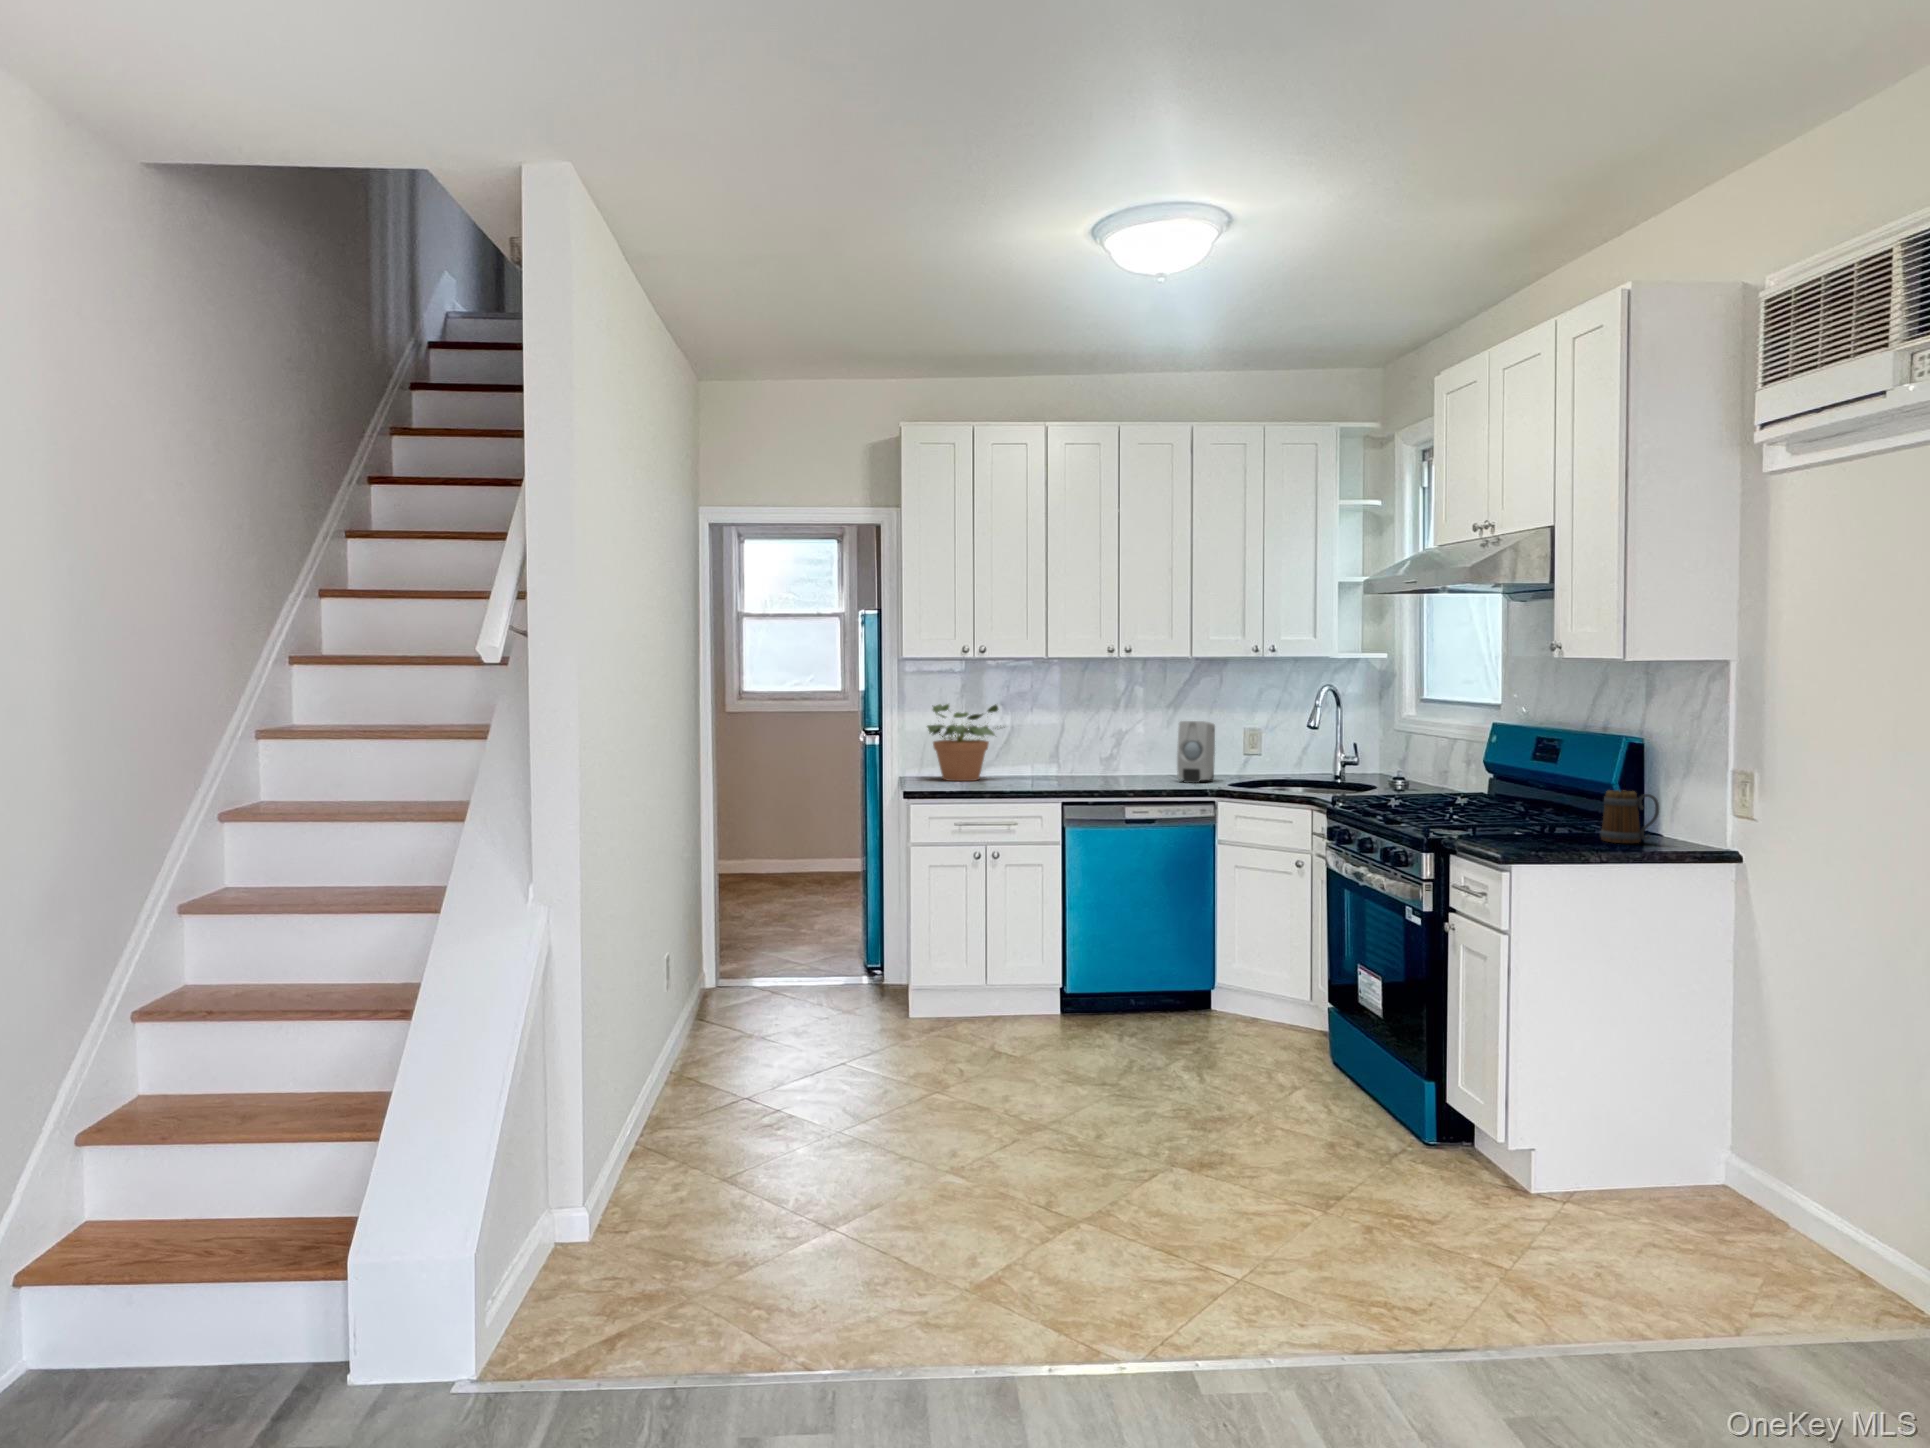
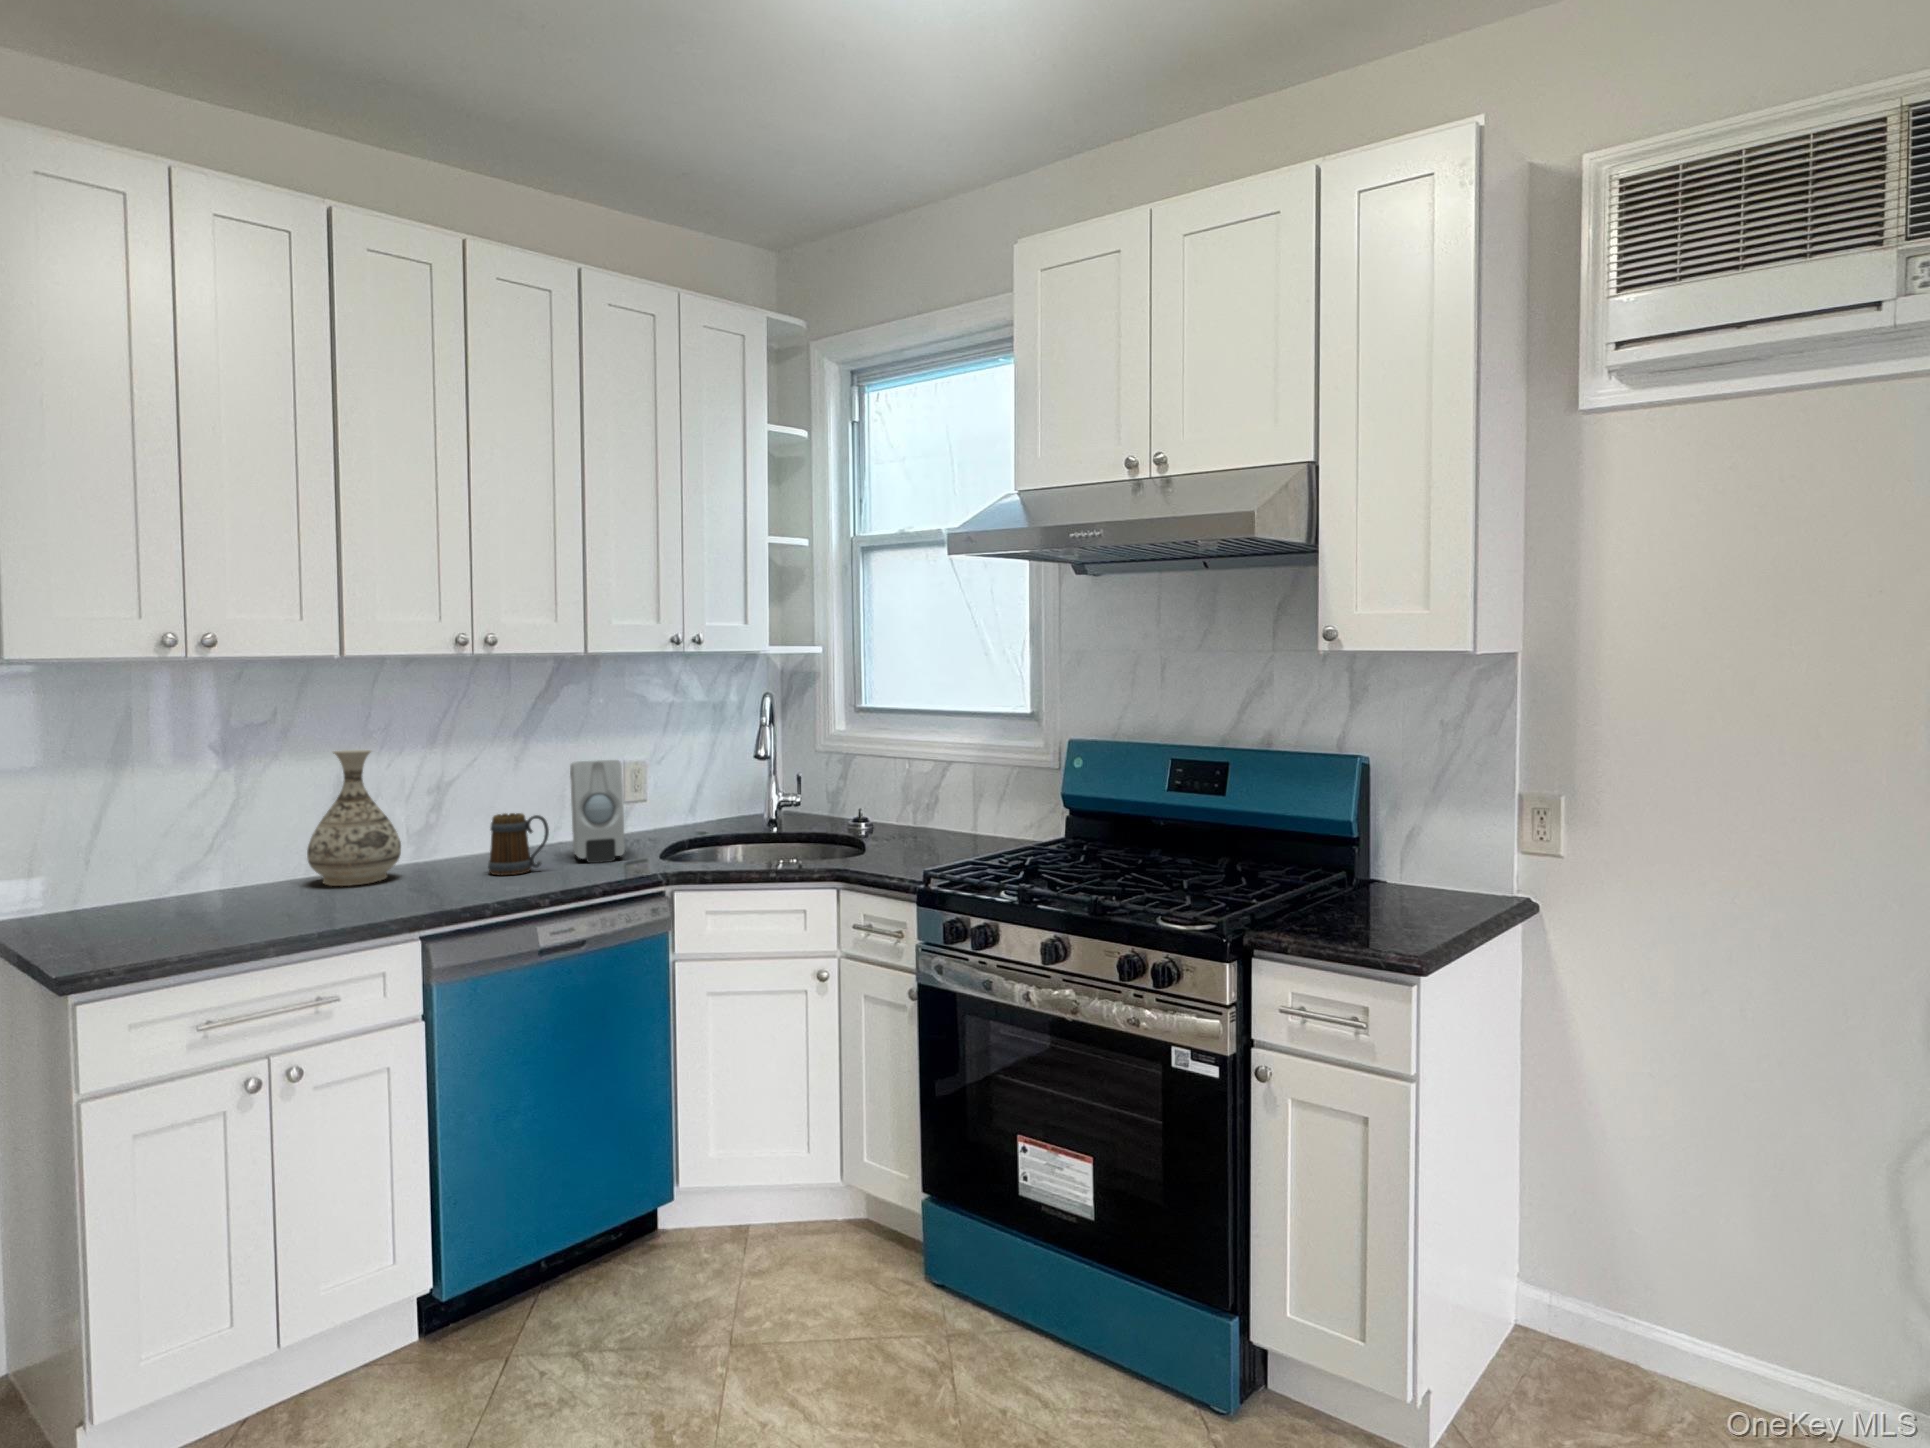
potted plant: present [927,704,1001,781] -> none [60,755,269,927]
vase: none [1039,707,1085,779] -> present [307,750,401,886]
mug: present [1601,790,1659,843] -> present [488,813,549,875]

